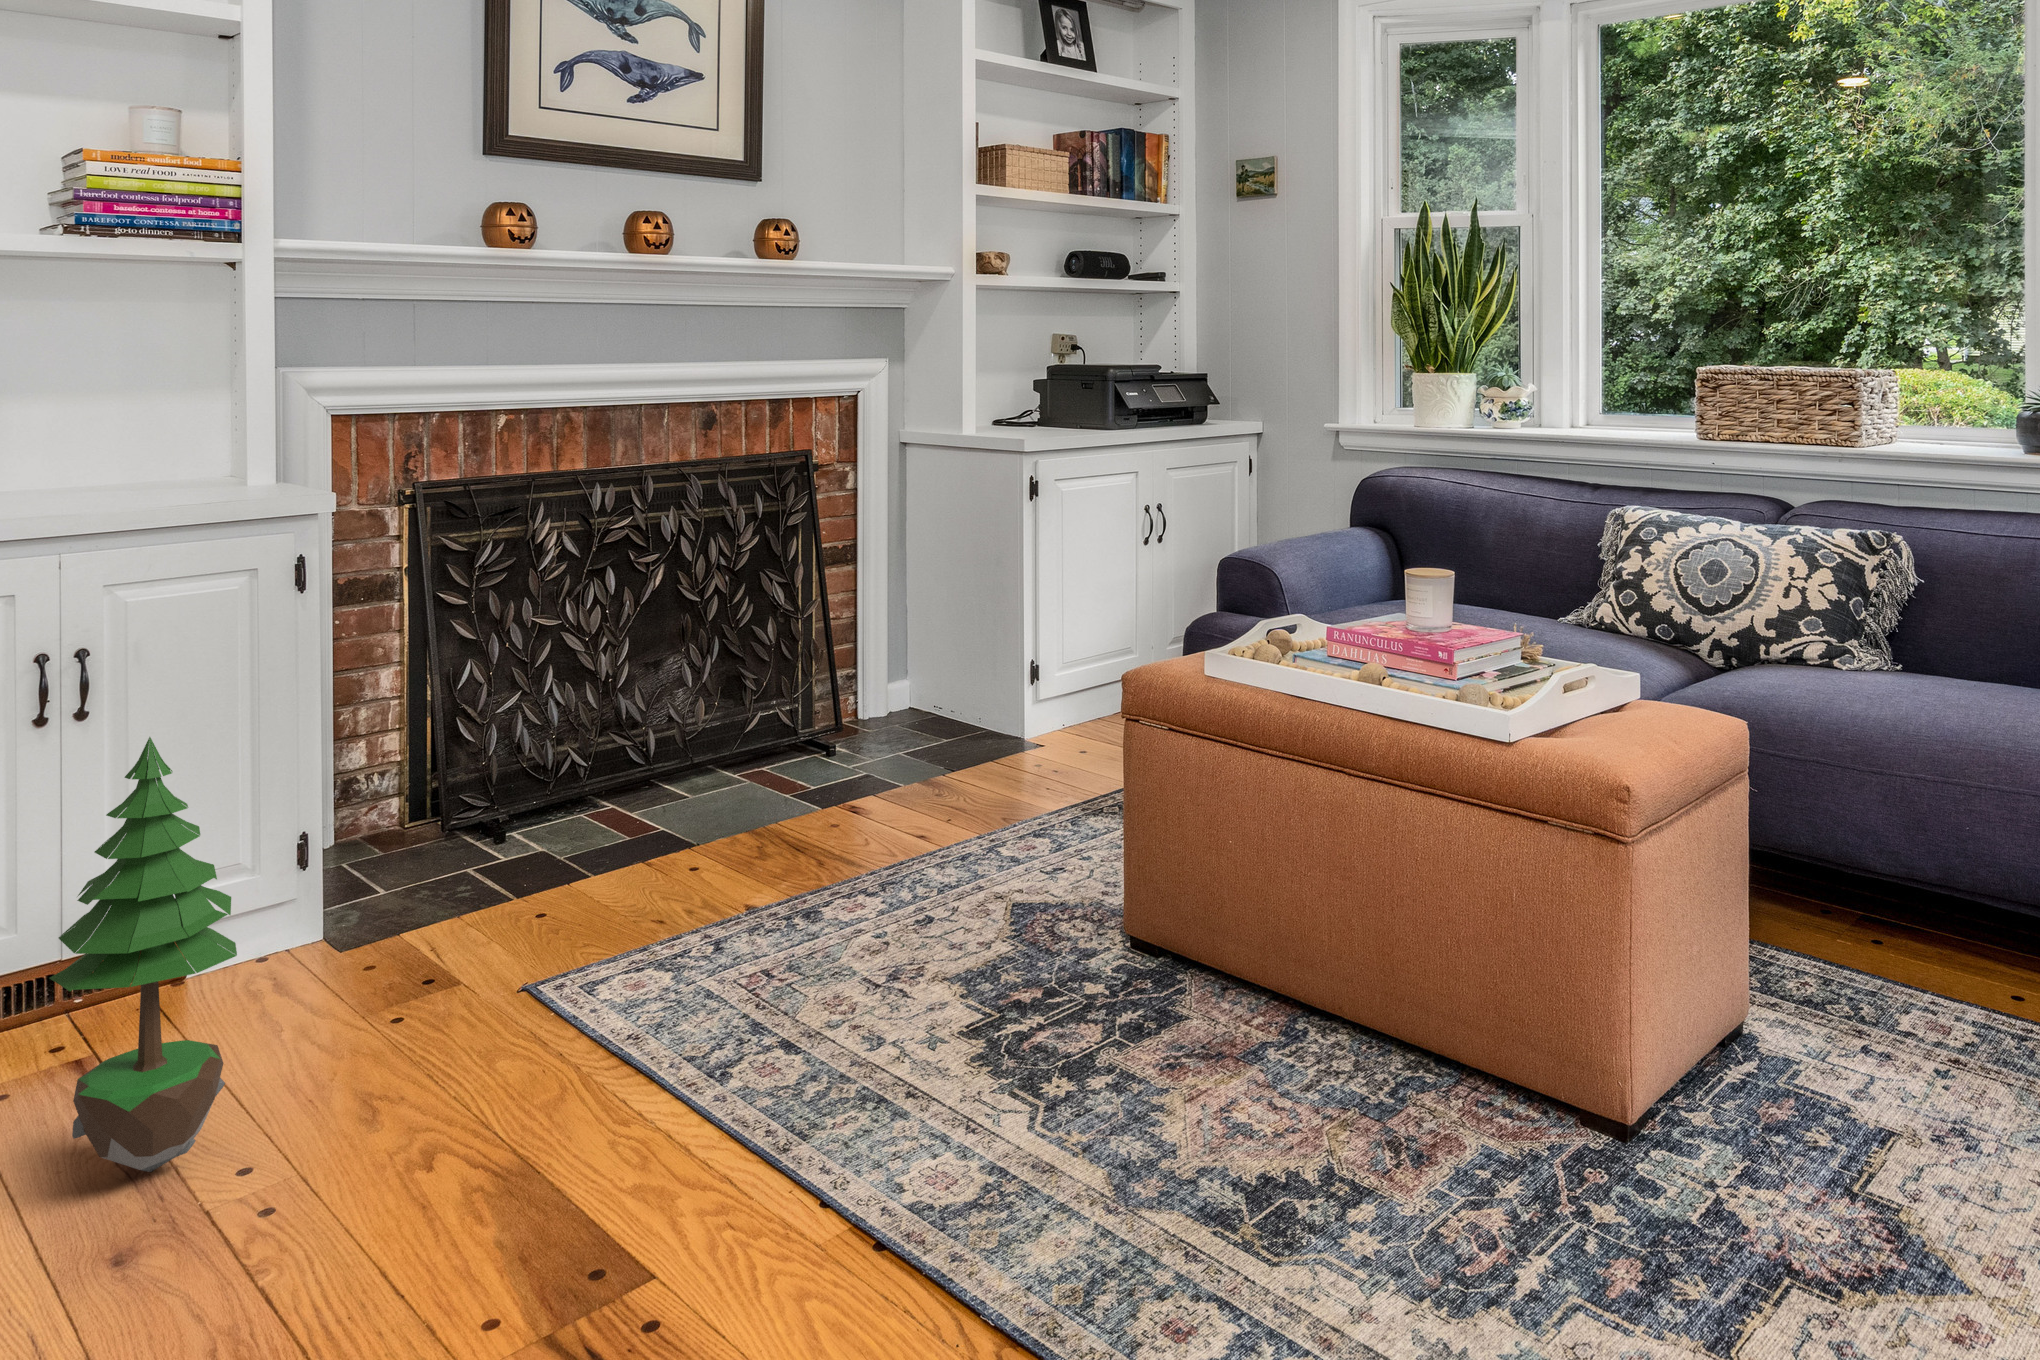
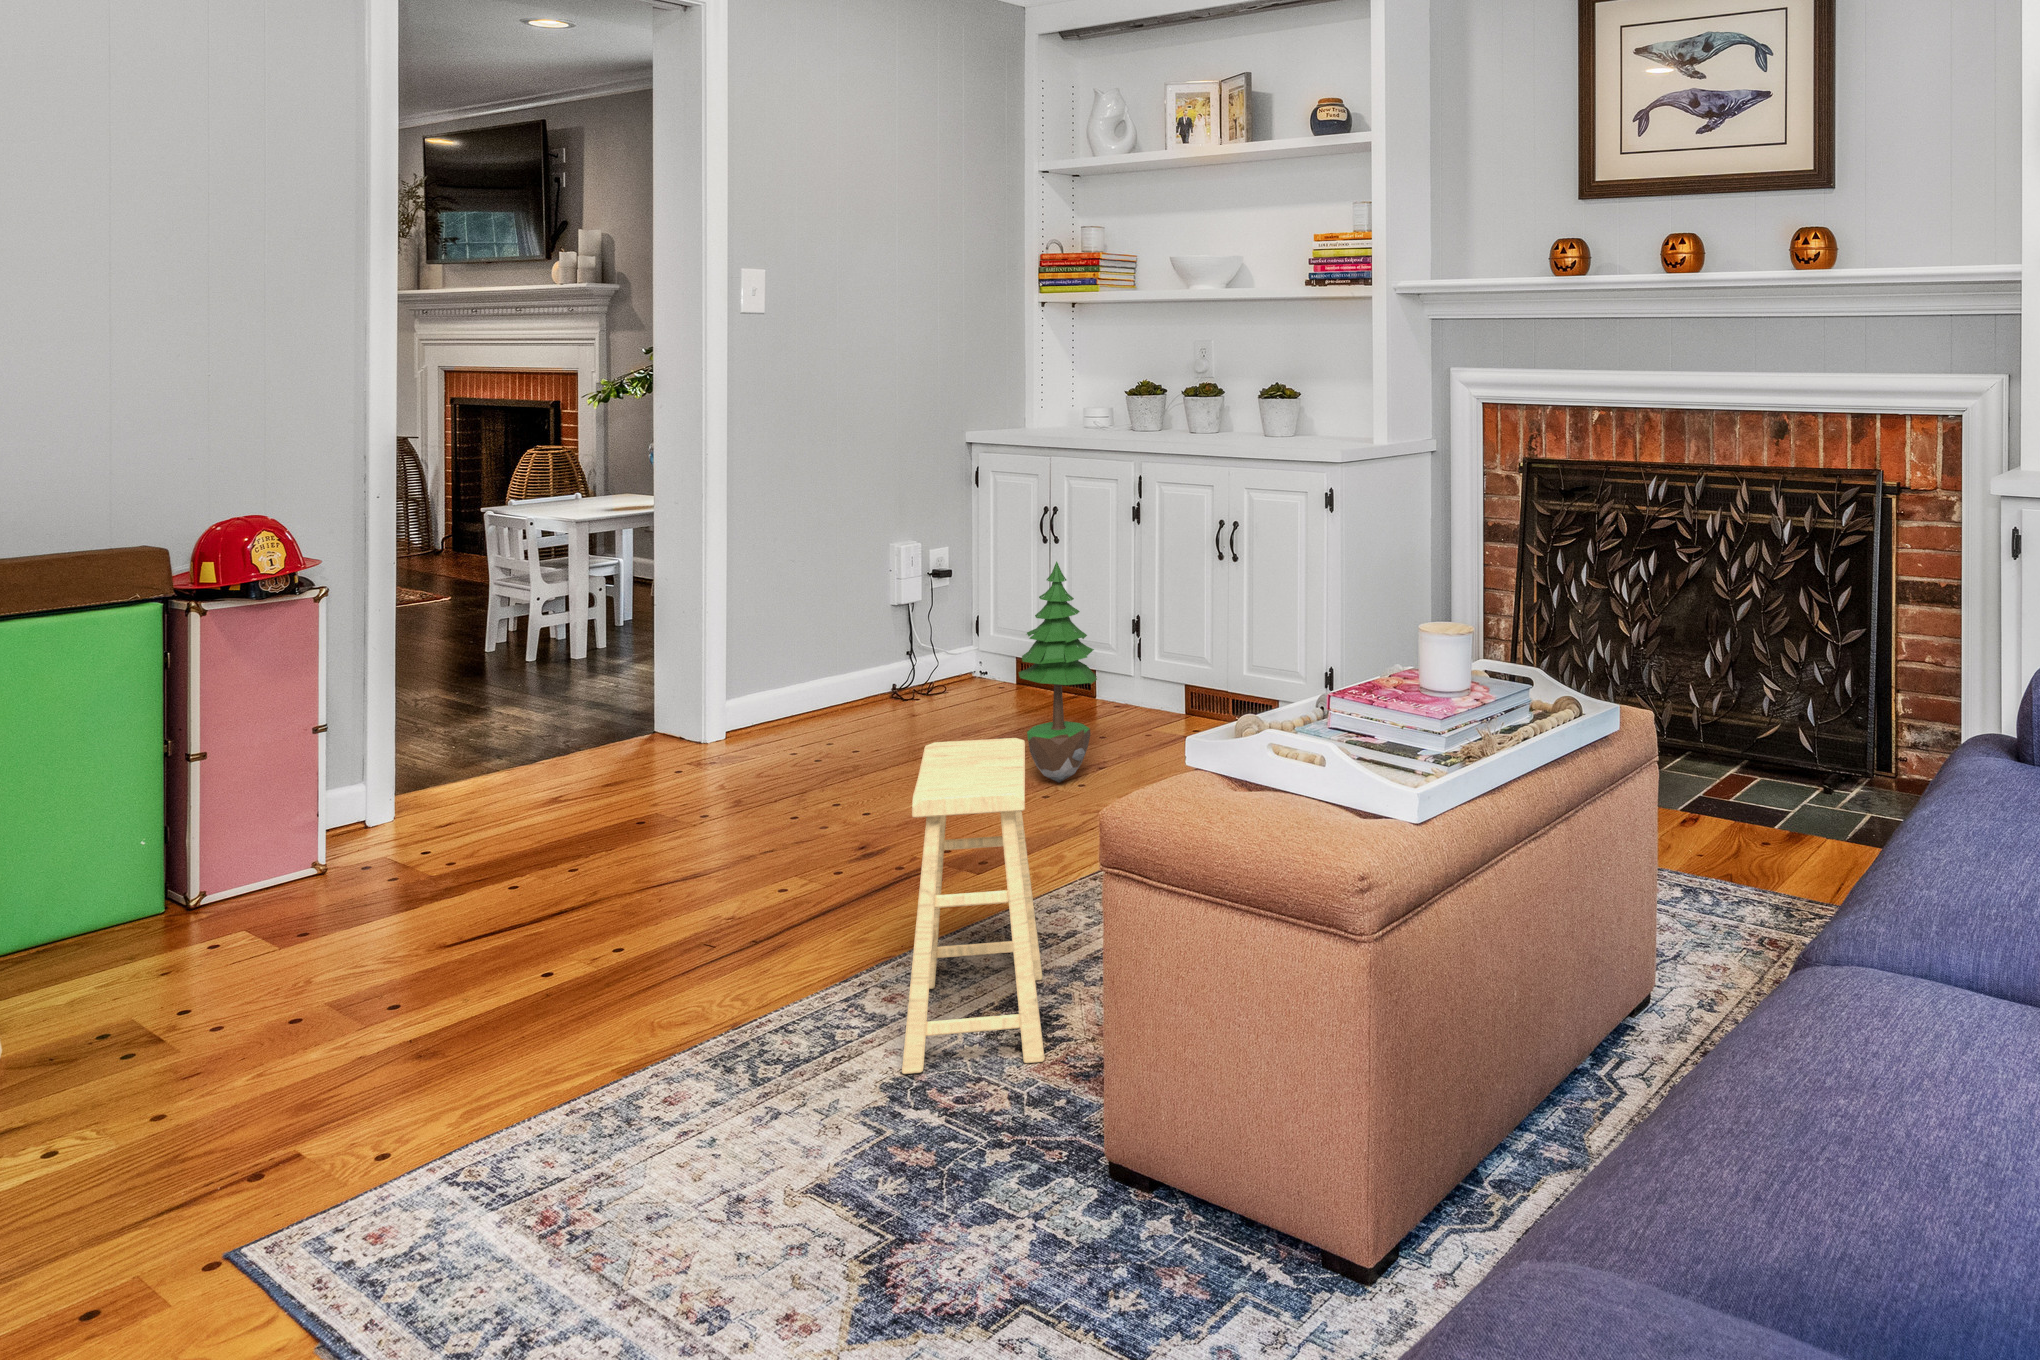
footstool: none [1032,852,1330,1294] -> present [902,738,1044,1074]

